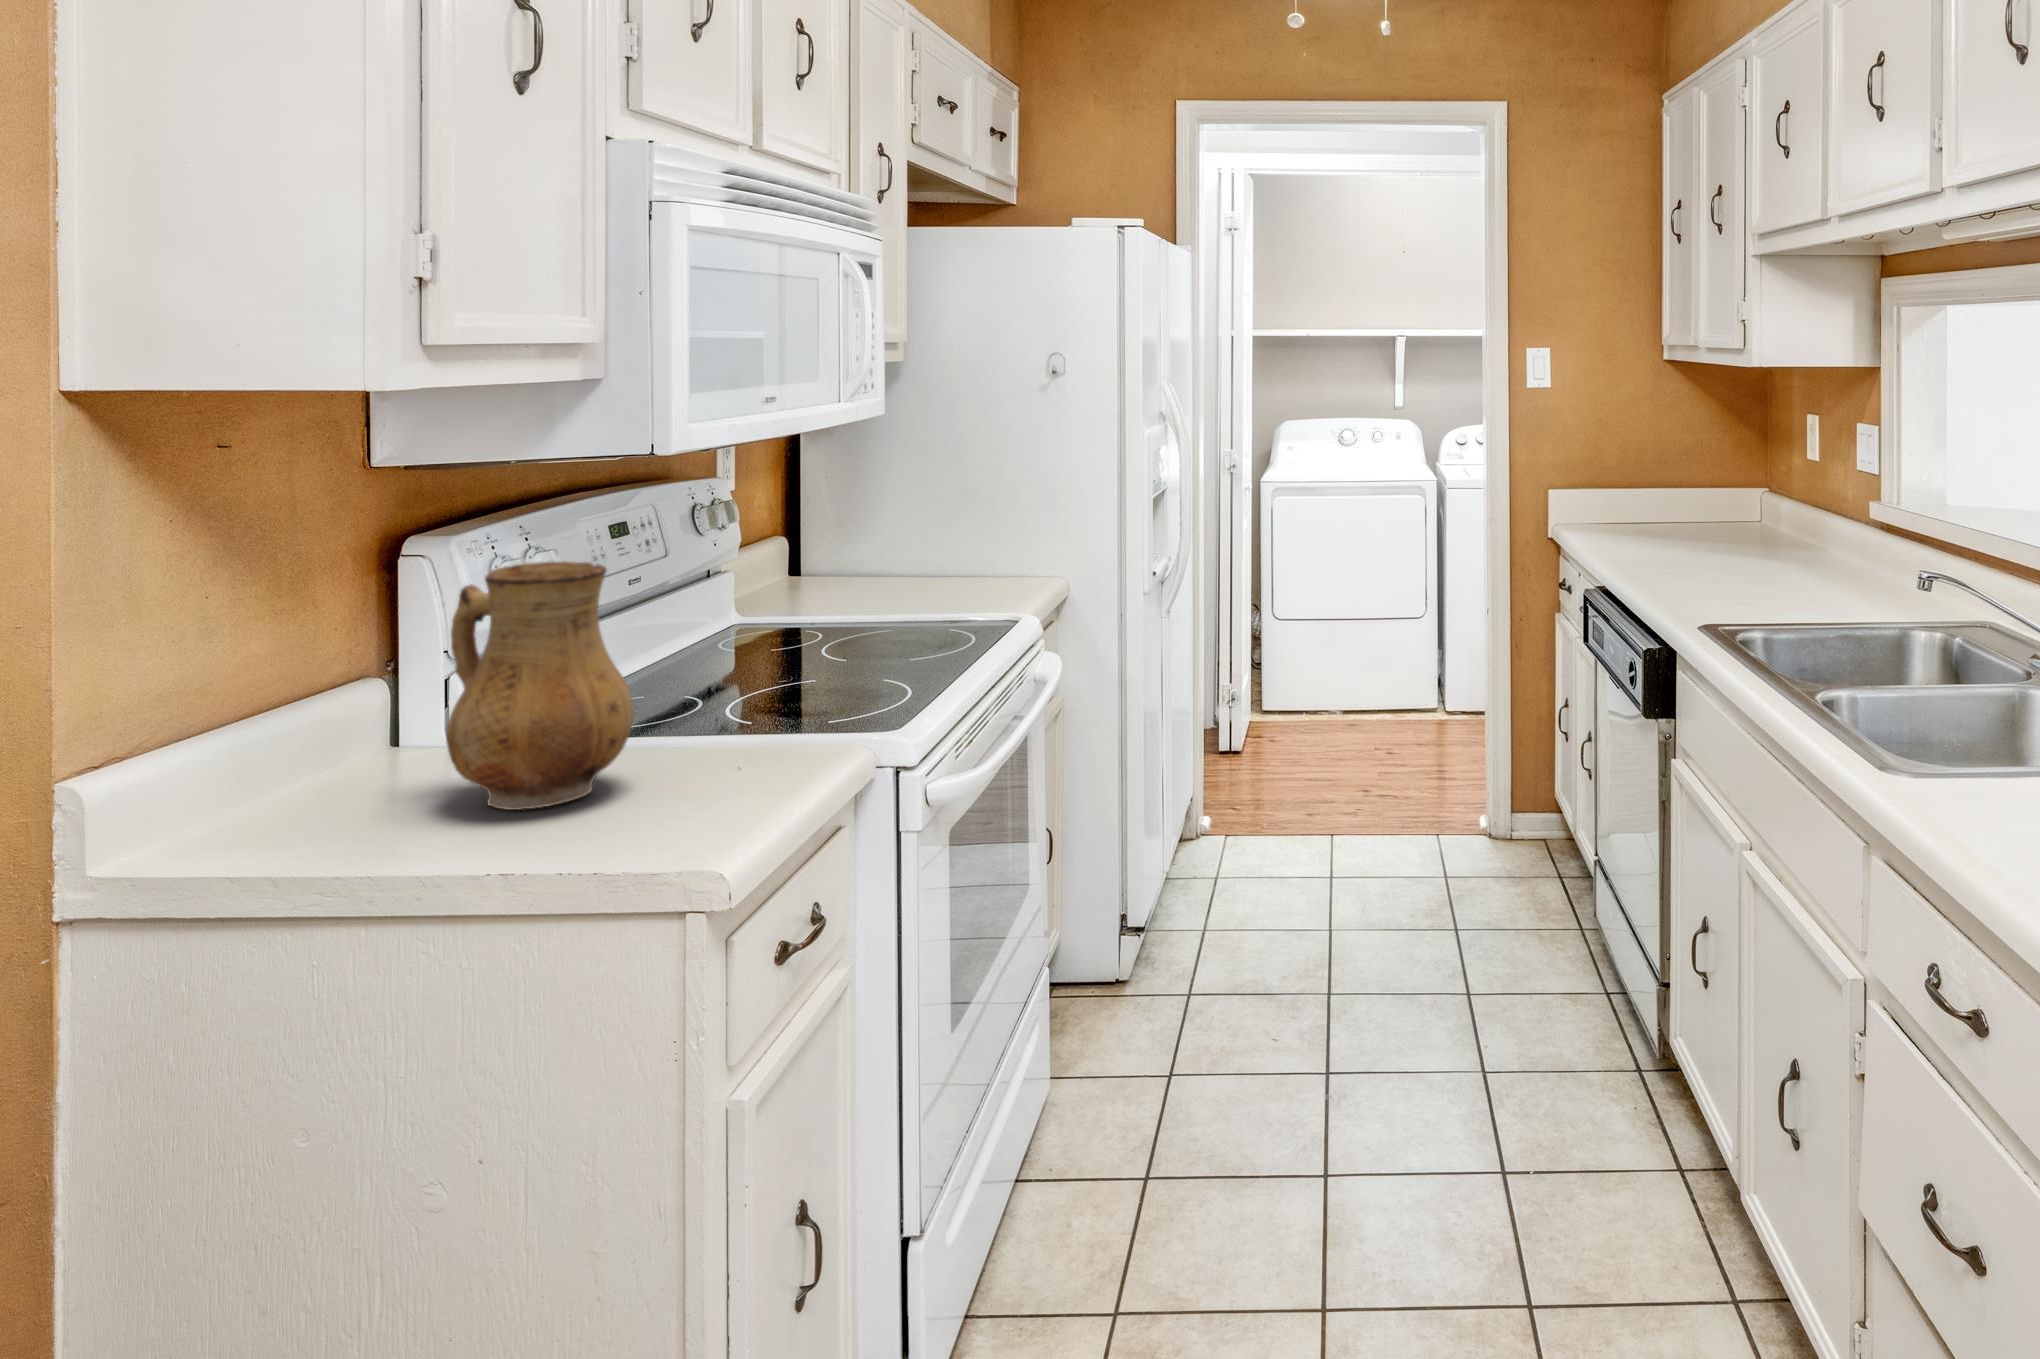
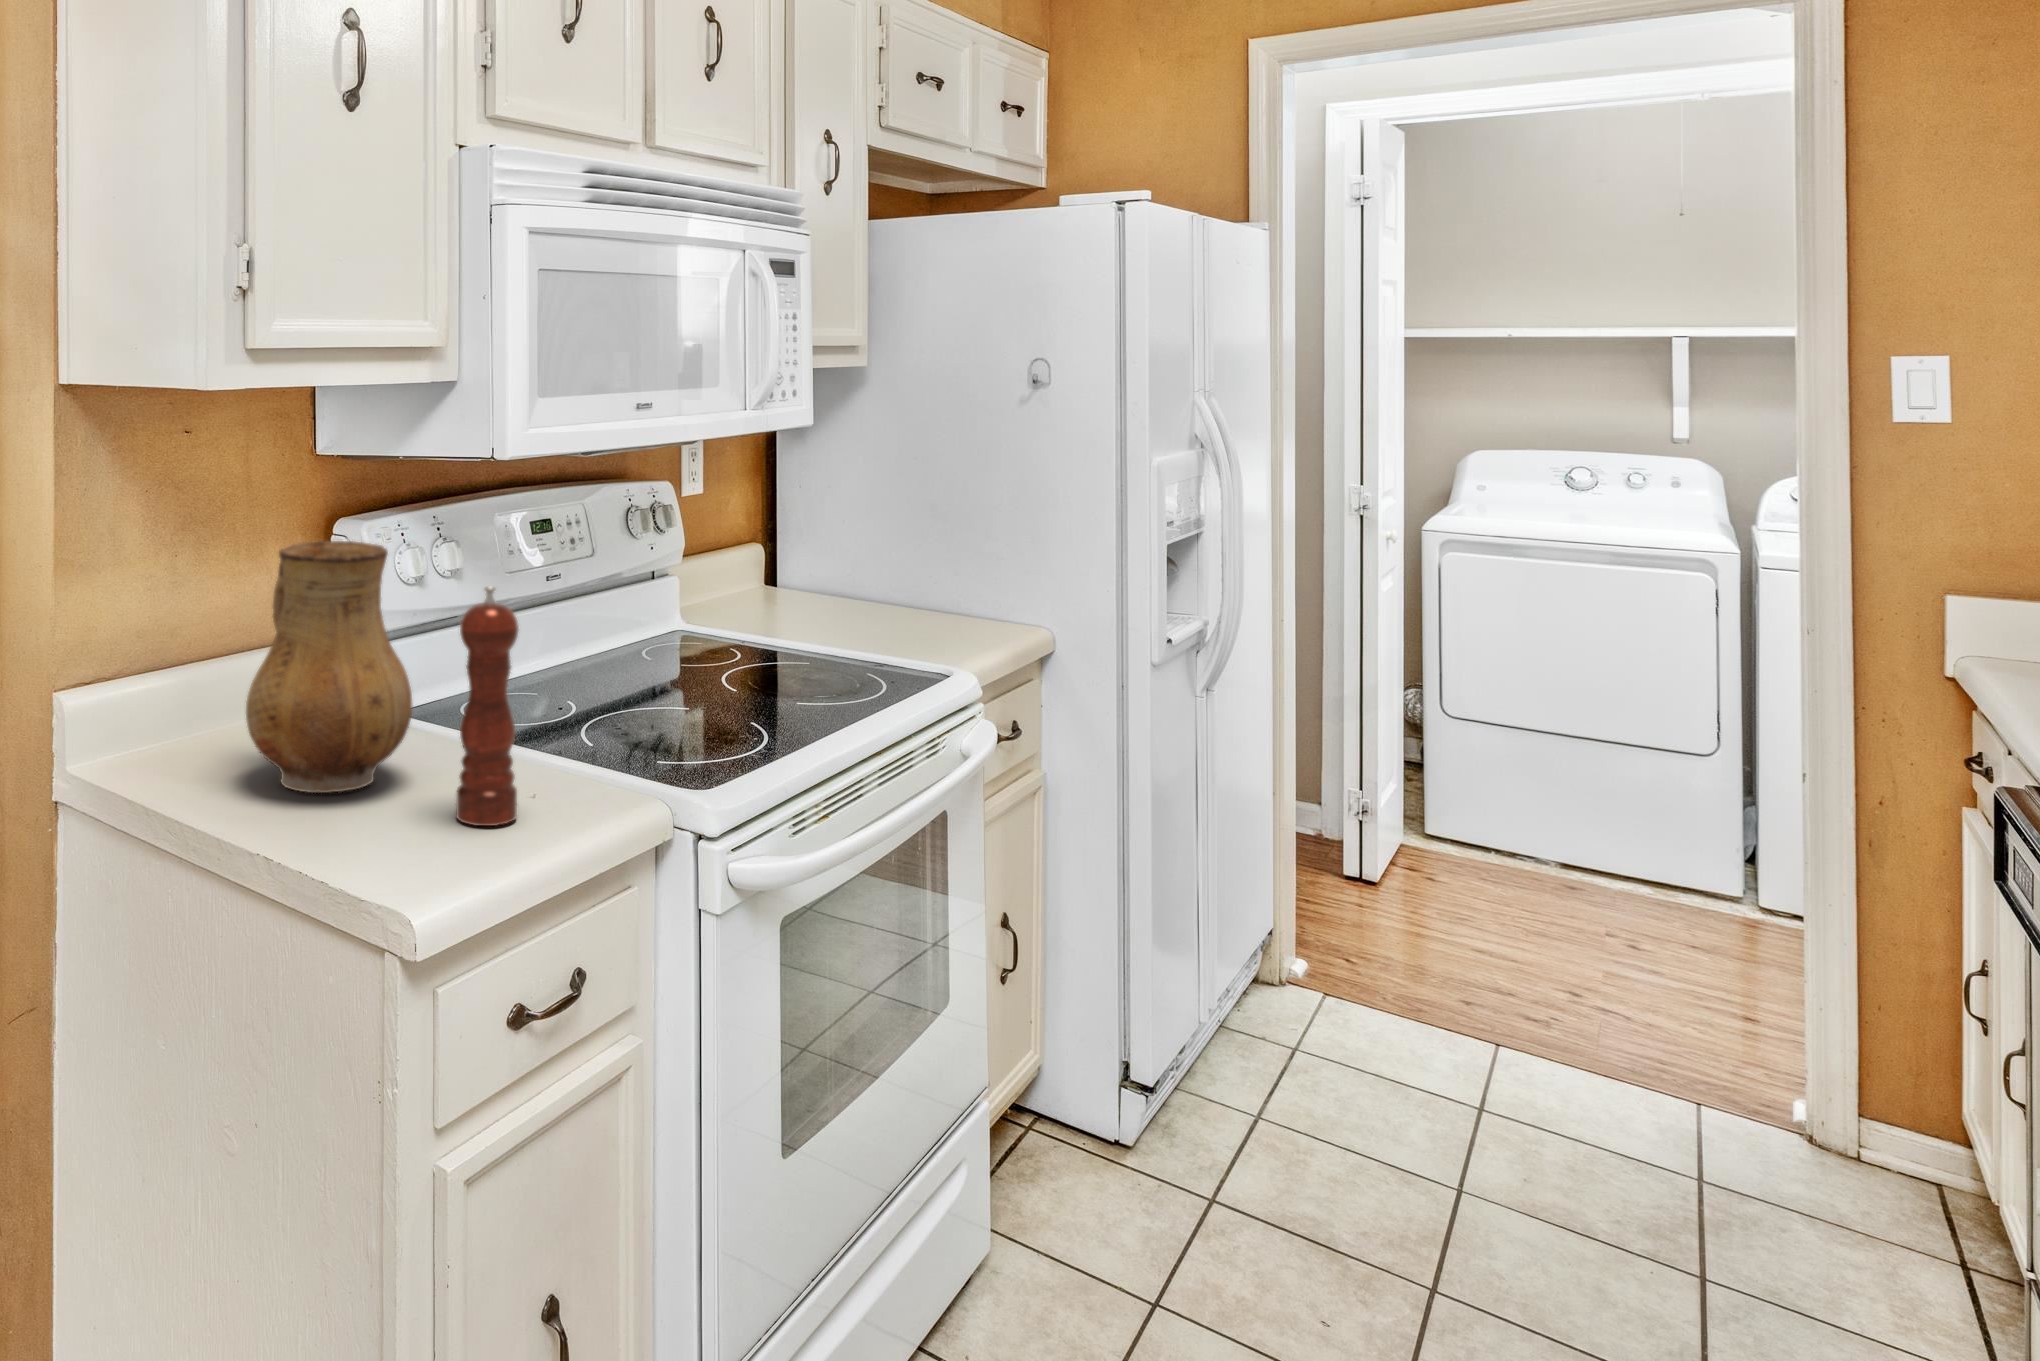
pepper mill: none [707,586,766,801] -> present [456,586,519,826]

